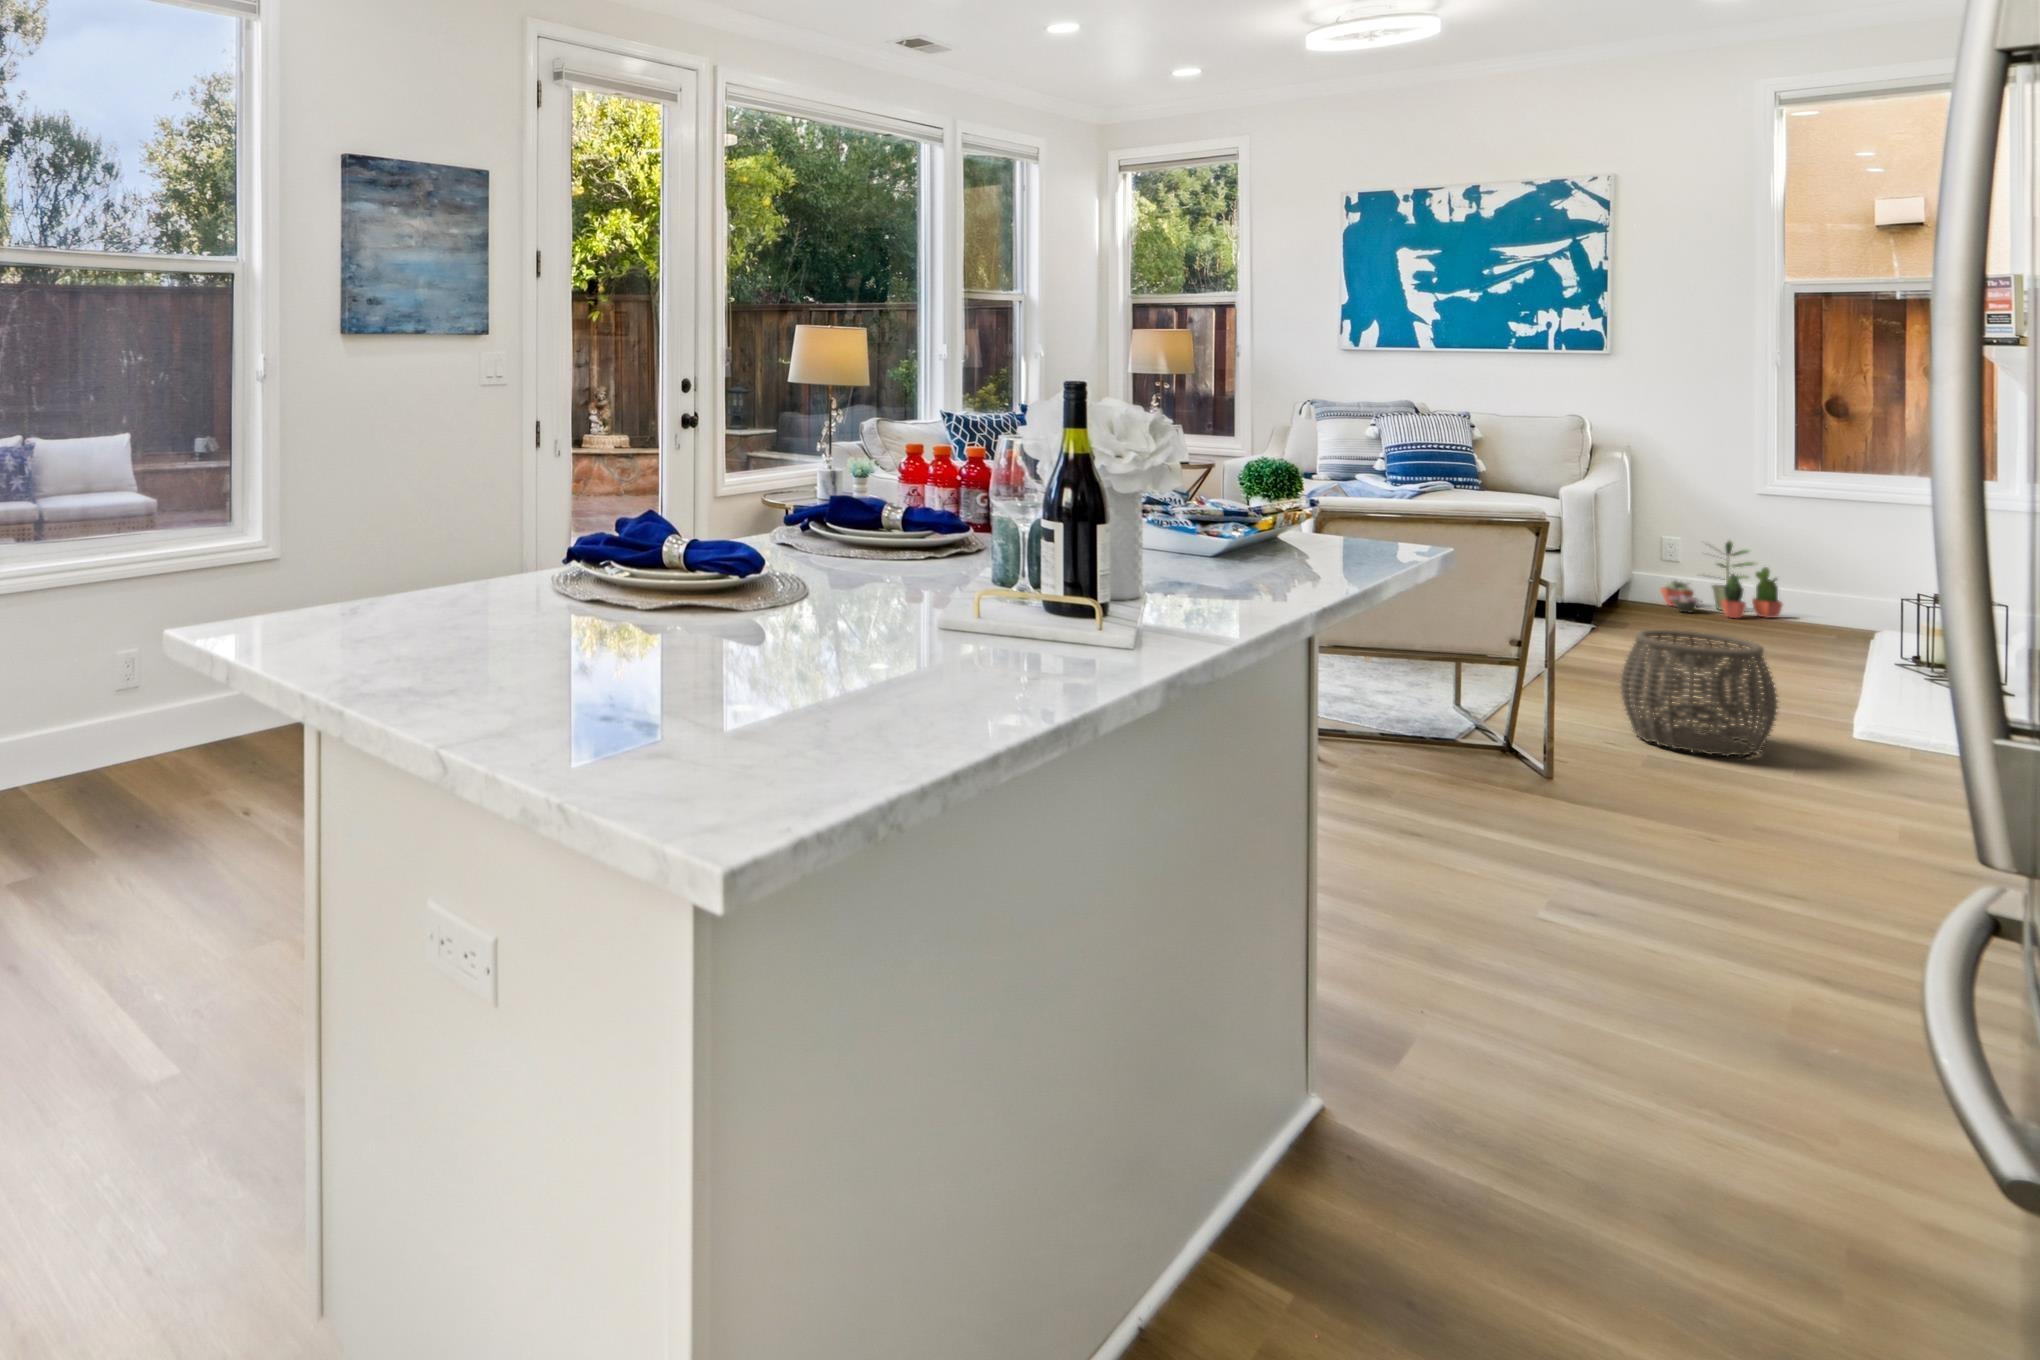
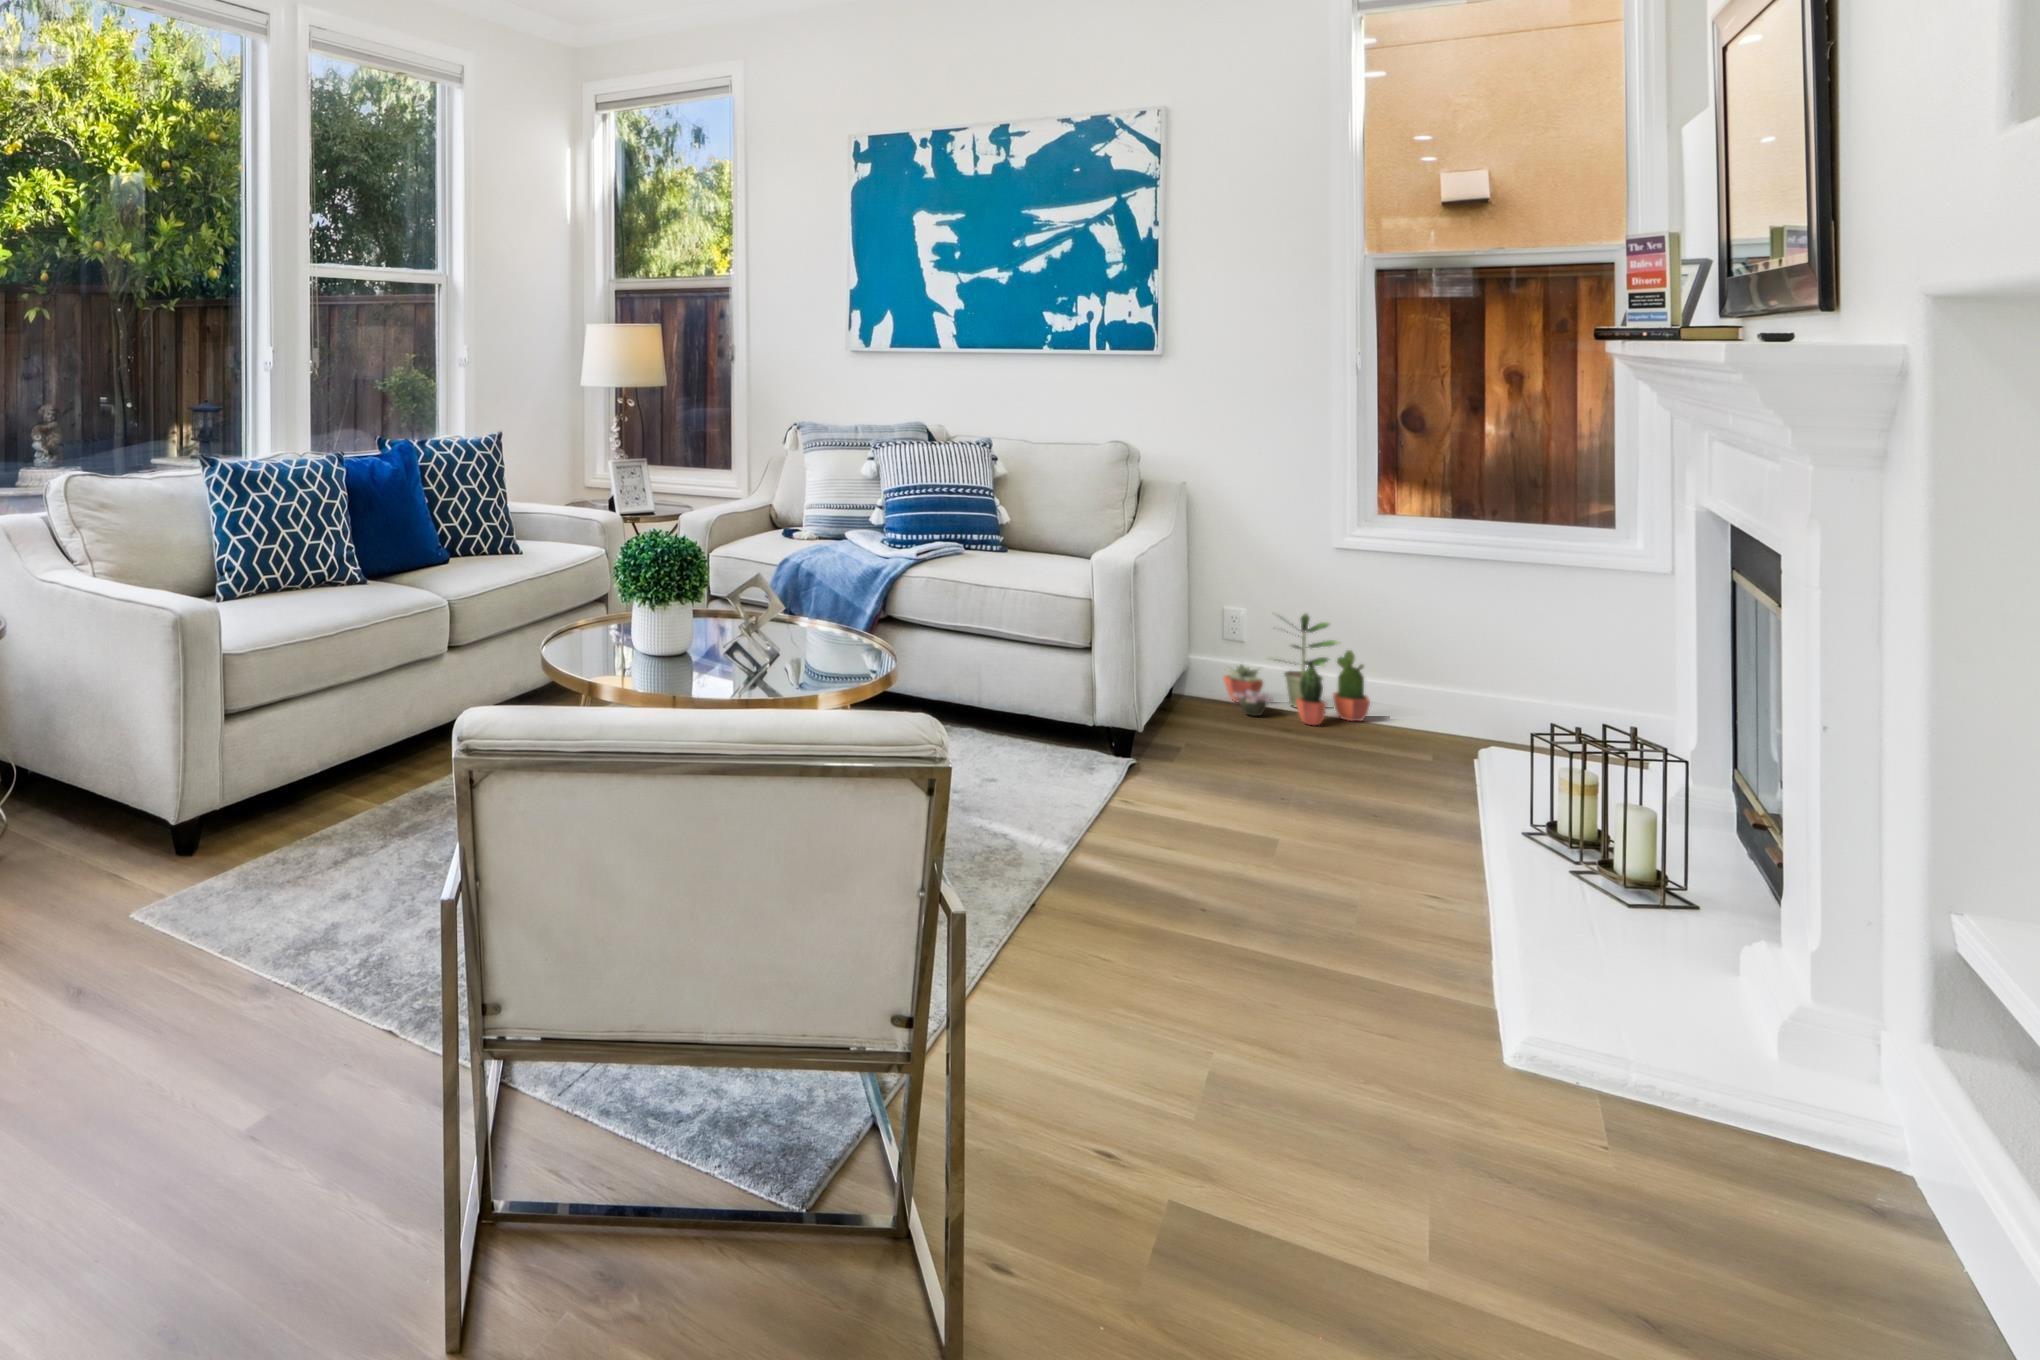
woven basket: present [1620,630,1778,756] -> none [1137,895,1404,1184]

